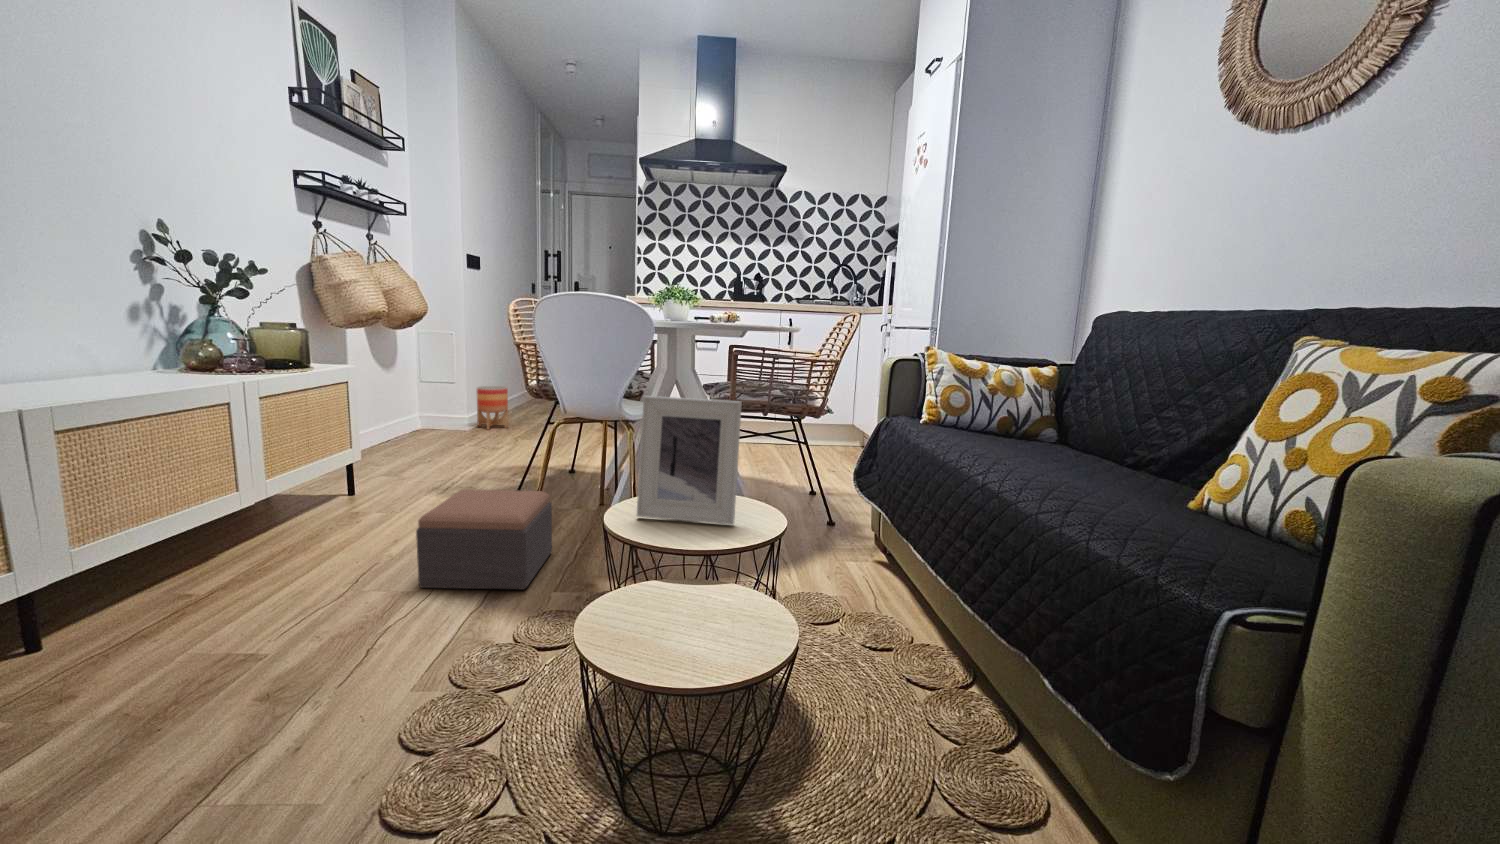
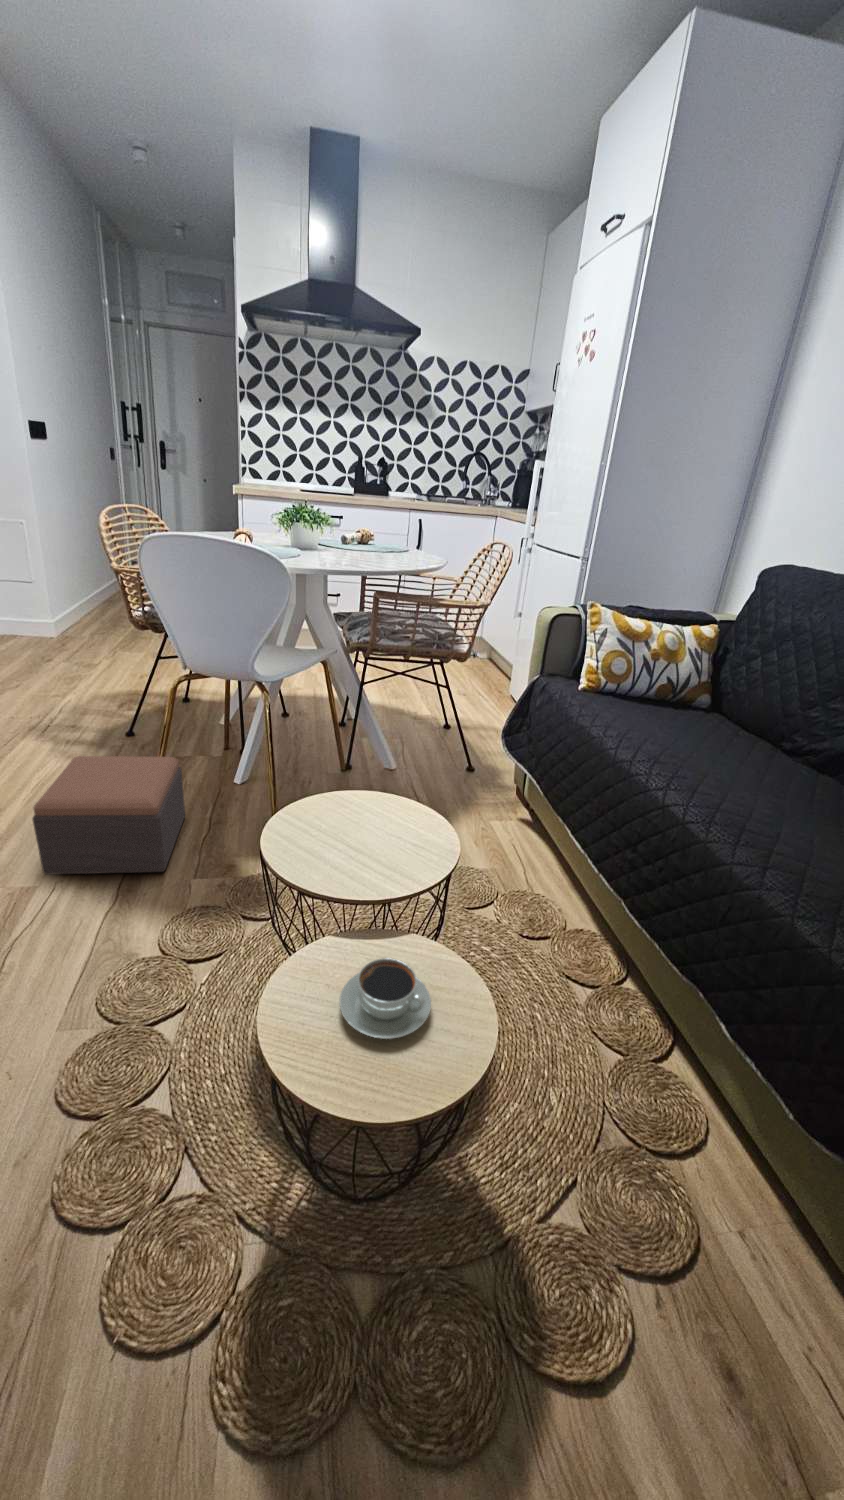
planter: present [477,386,509,430] -> none [66,581,109,633]
picture frame: present [637,396,742,525] -> none [301,717,422,861]
coffee cup: none [648,570,732,625] -> present [339,958,431,1039]

